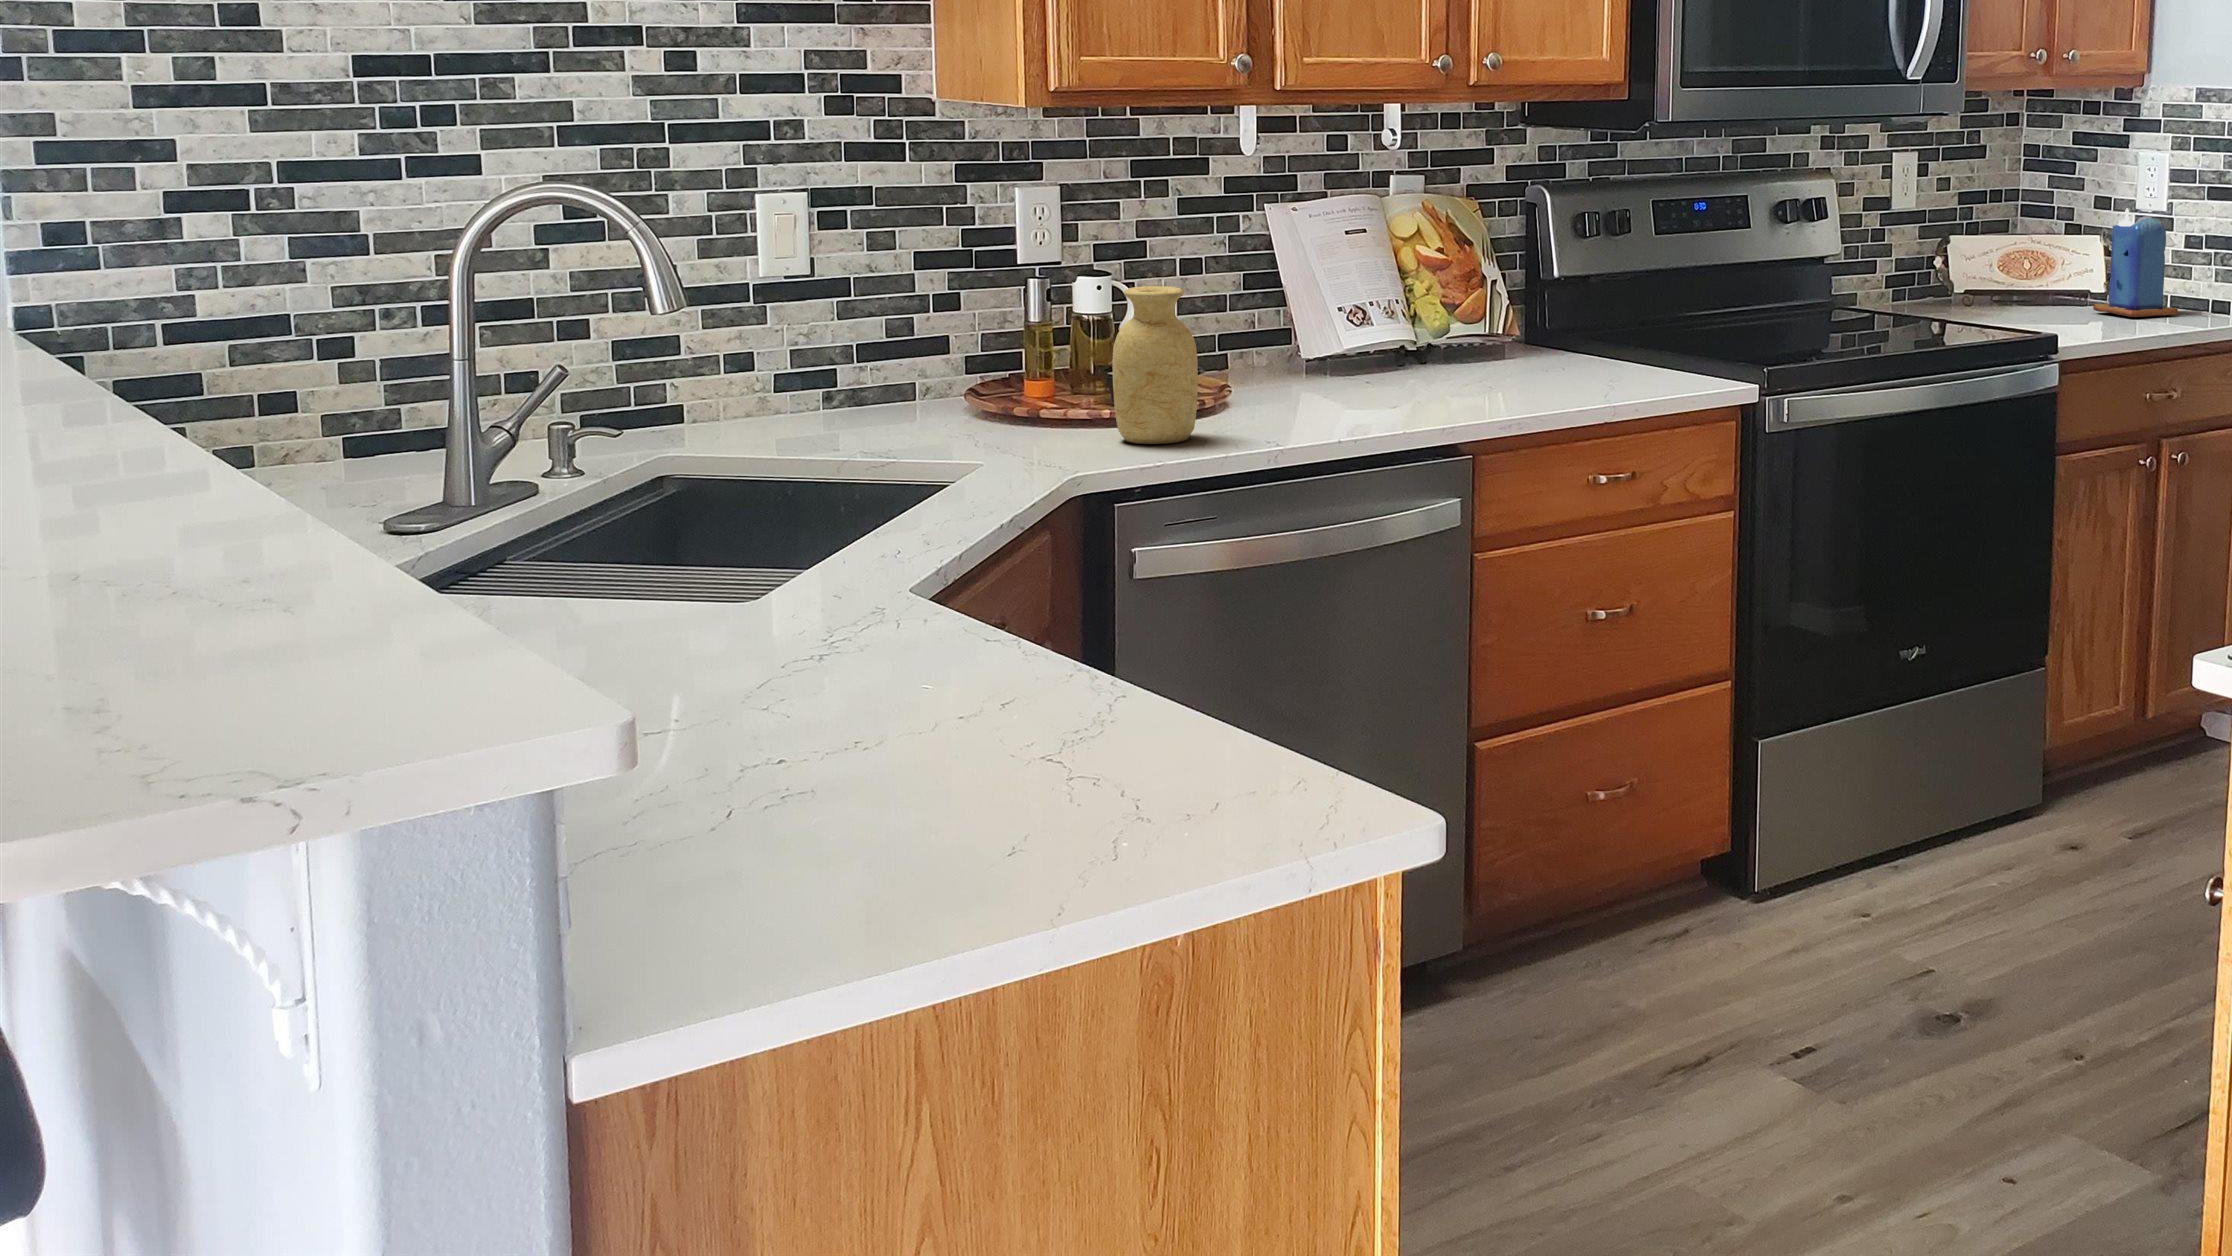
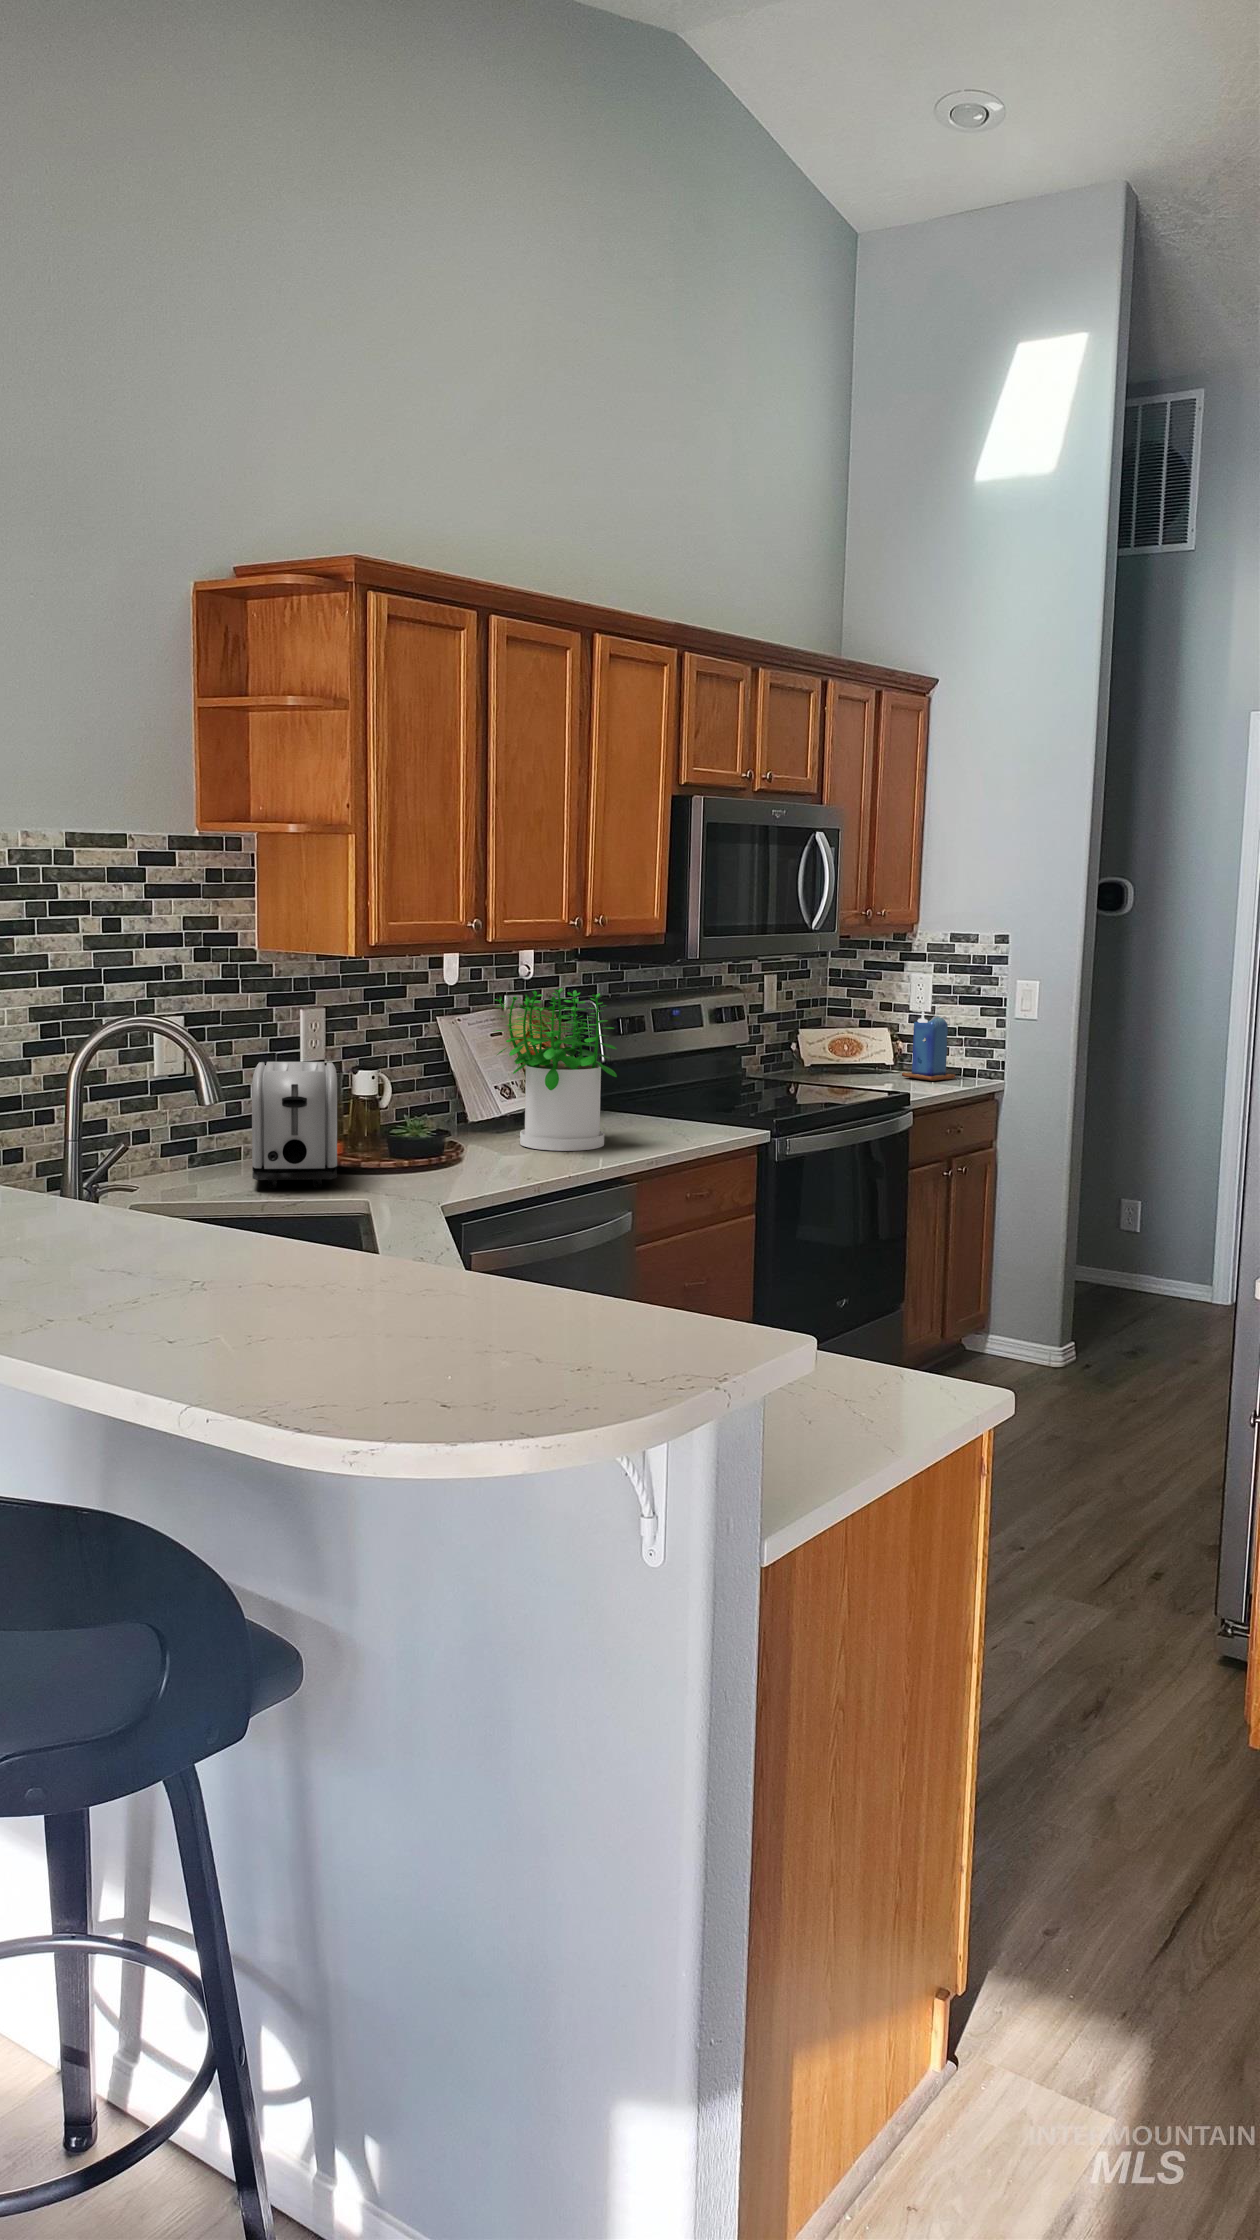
potted plant: none [1307,159,1476,402] -> present [494,988,617,1151]
toaster: none [858,260,1034,441] -> present [252,1062,337,1188]
vase: present [1112,286,1198,444] -> none [427,1078,483,1185]

